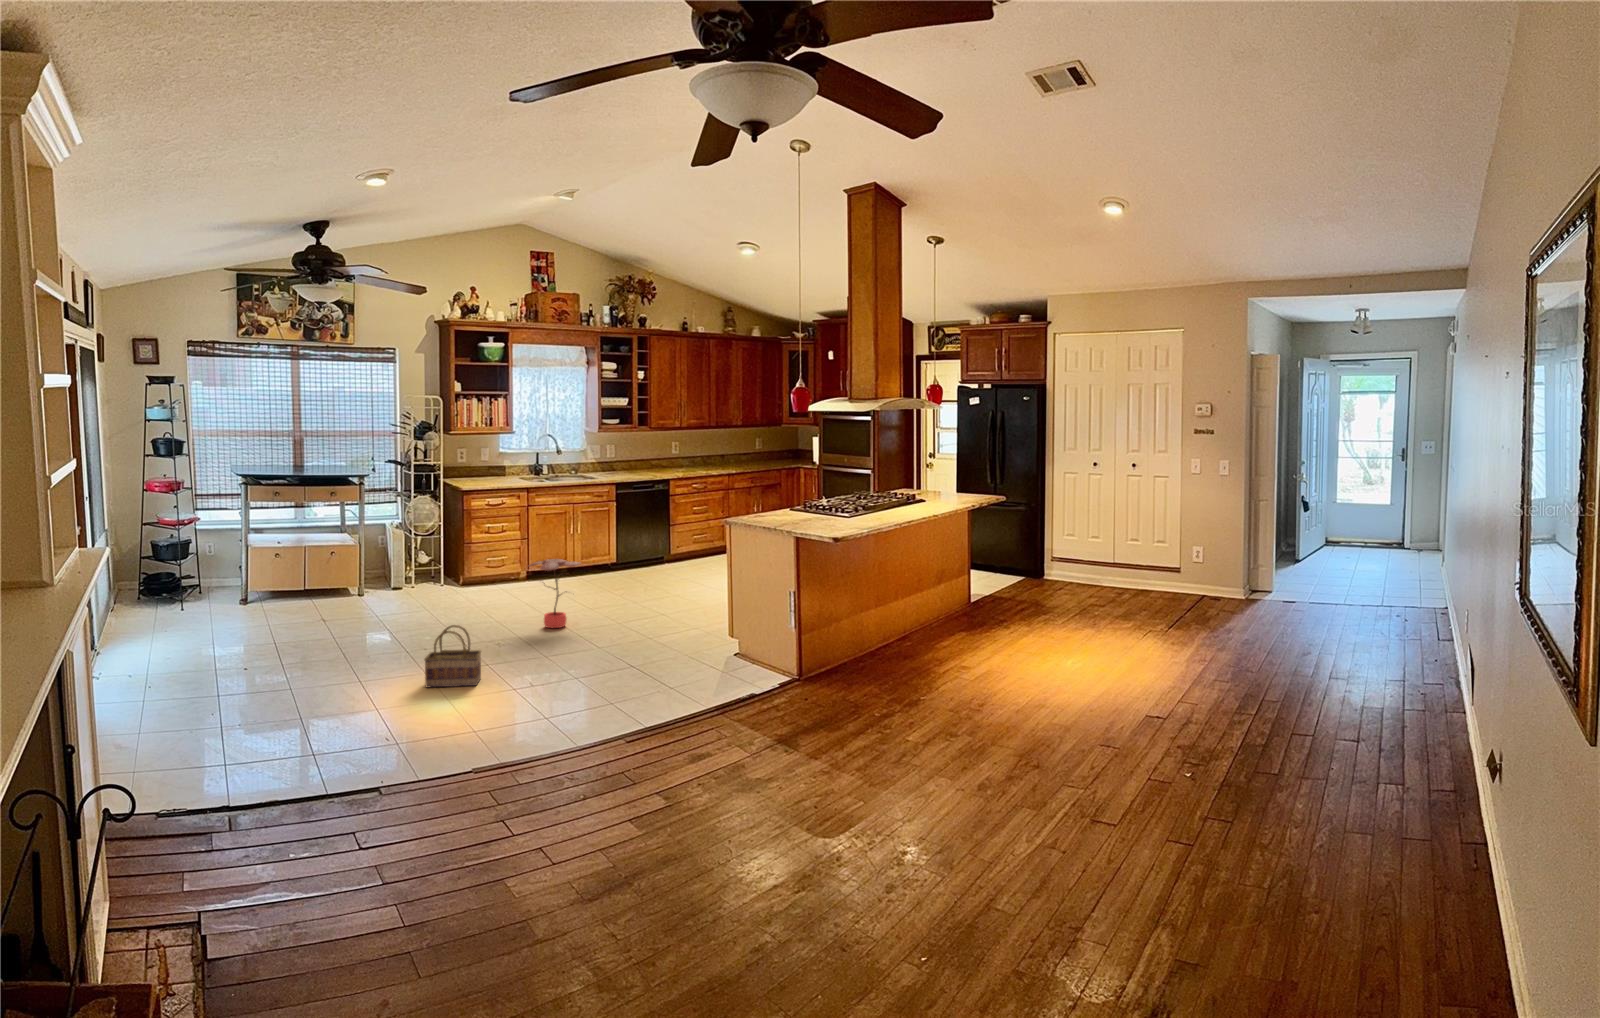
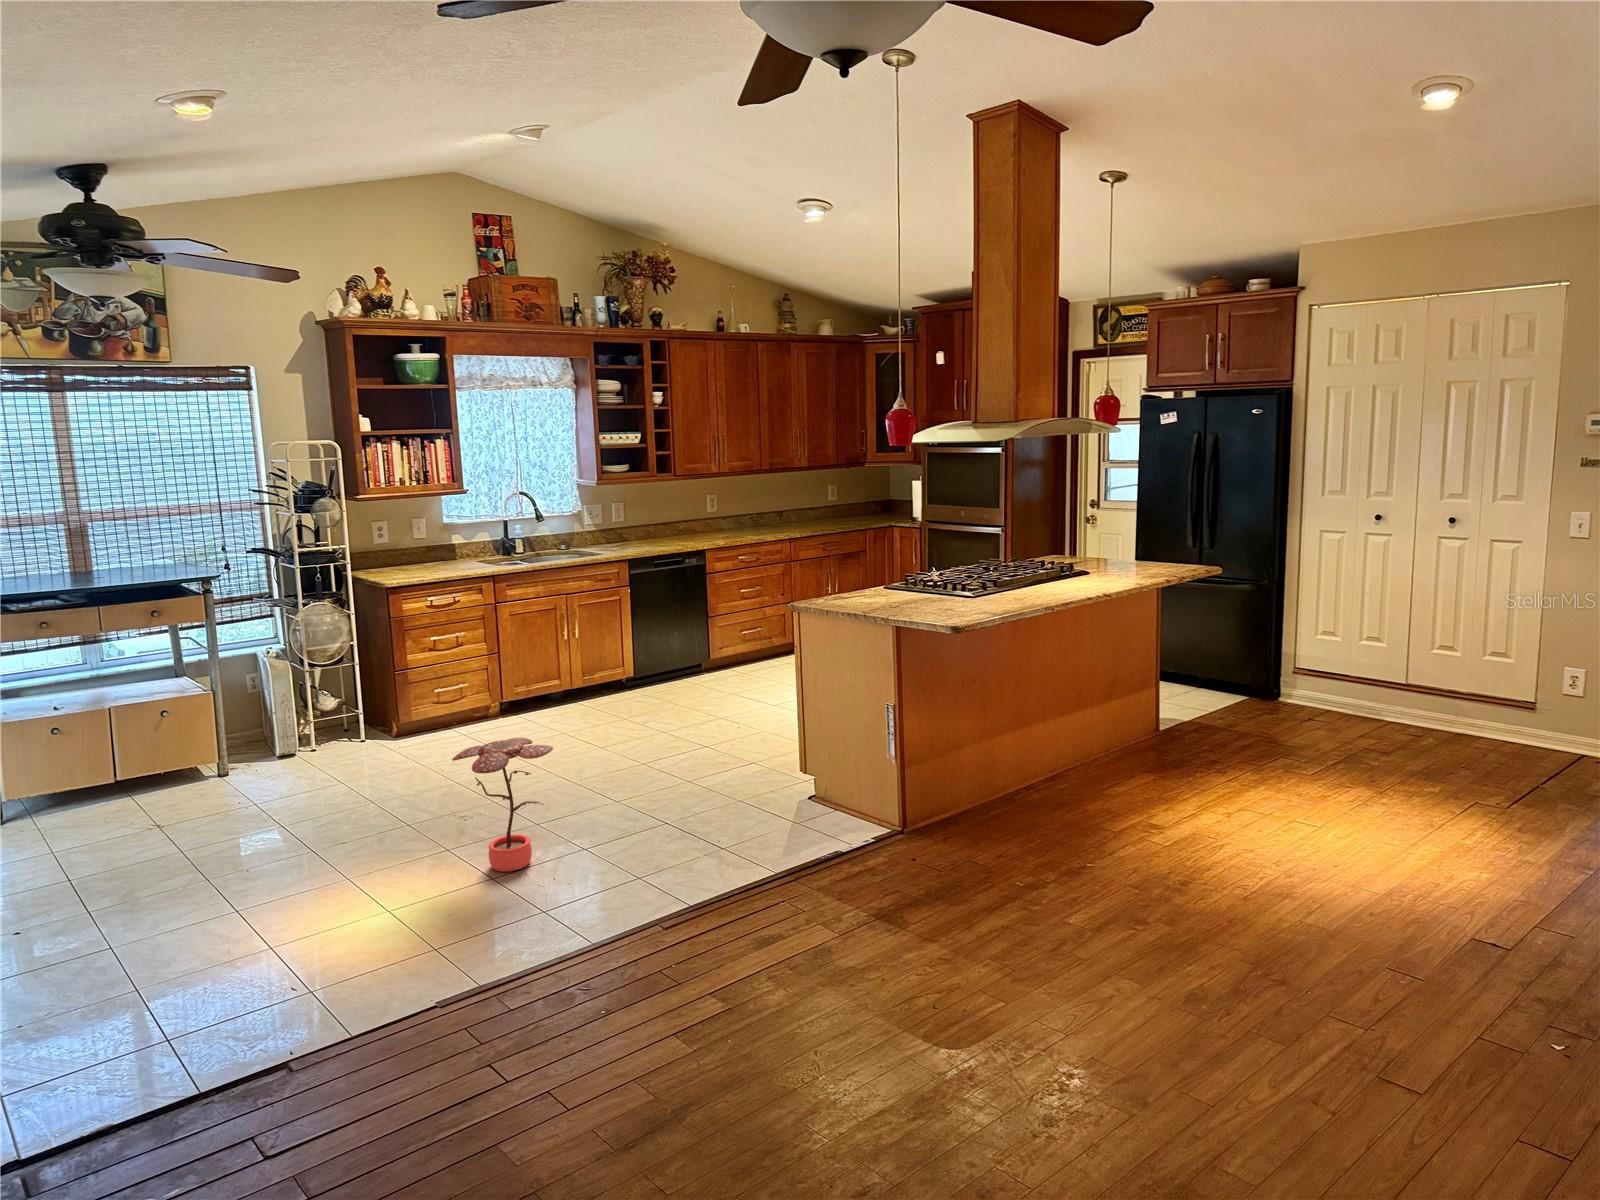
basket: present [424,625,481,688] -> none [139,985,302,1154]

